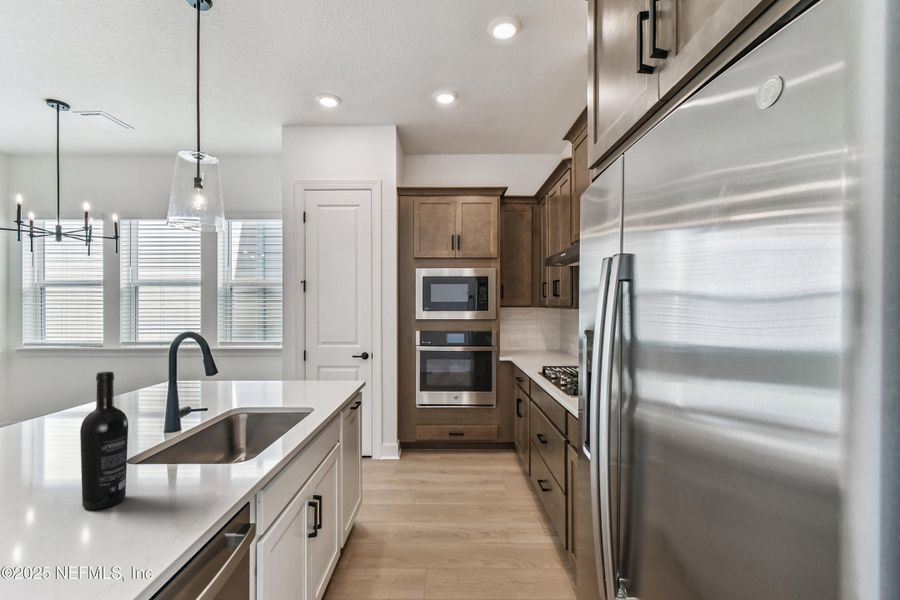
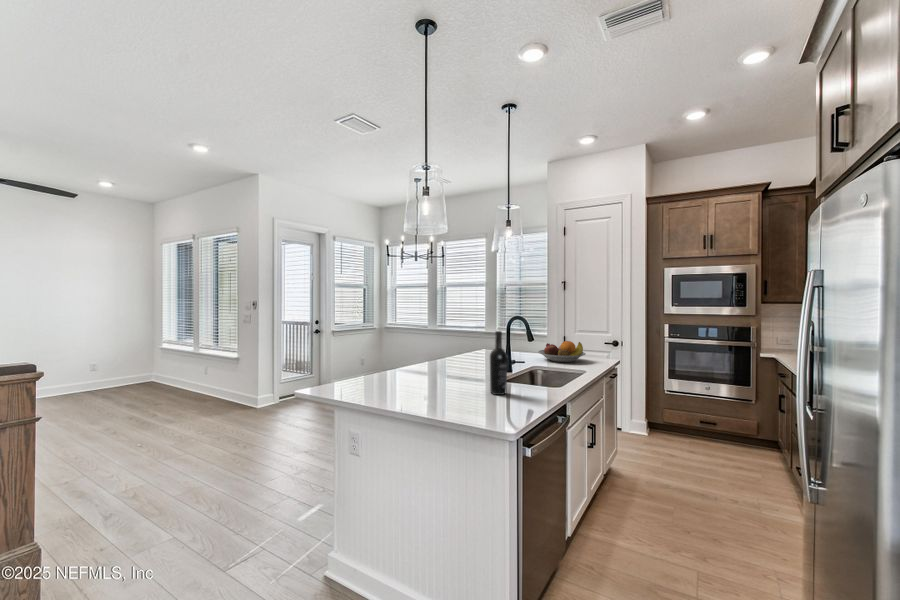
fruit bowl: none [248,363,319,395] -> present [538,341,586,362]

